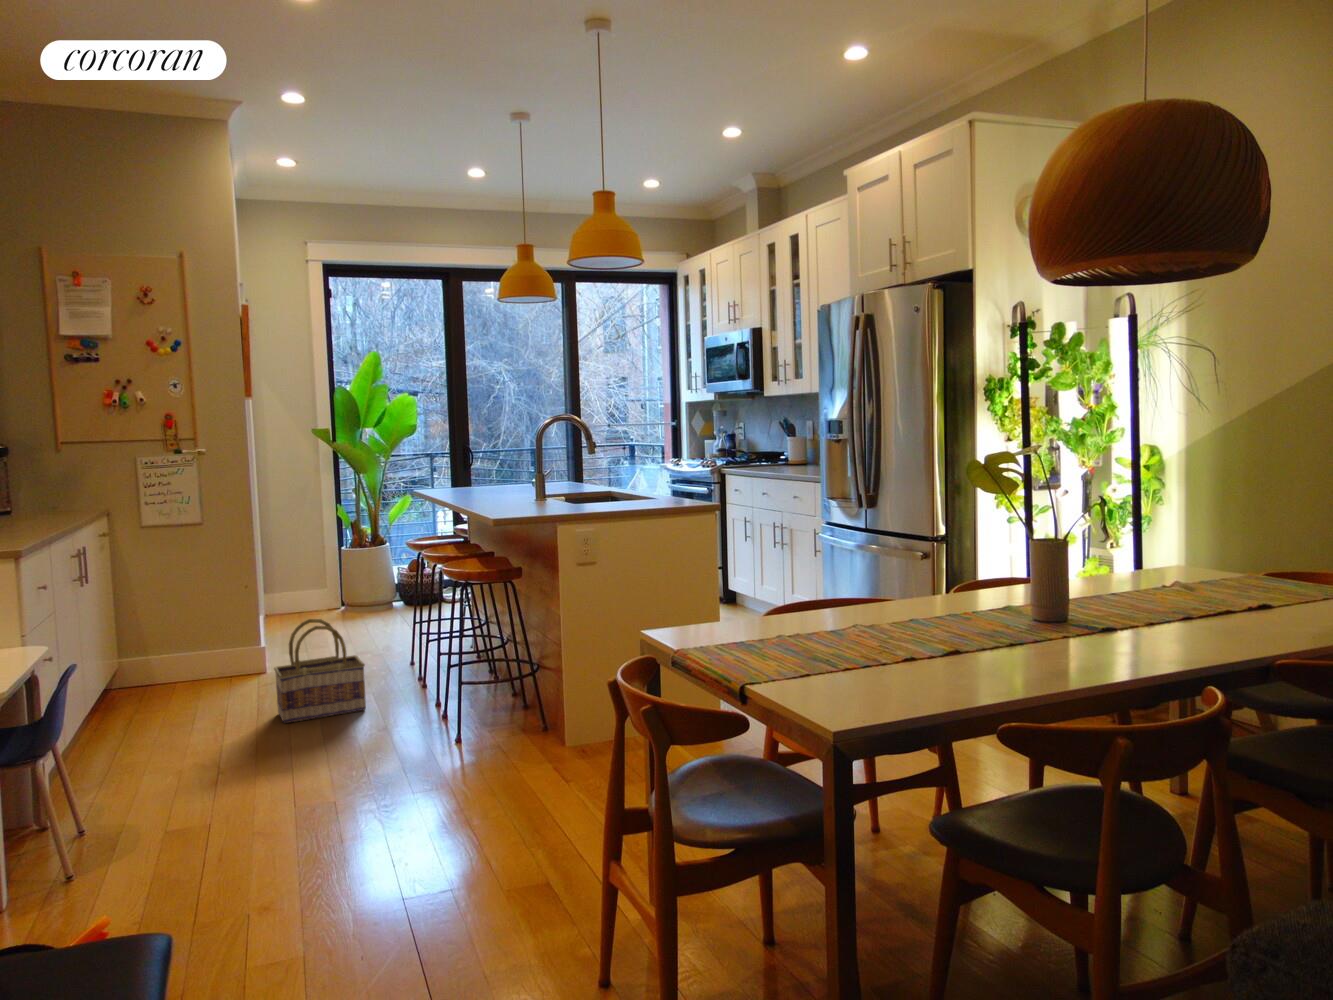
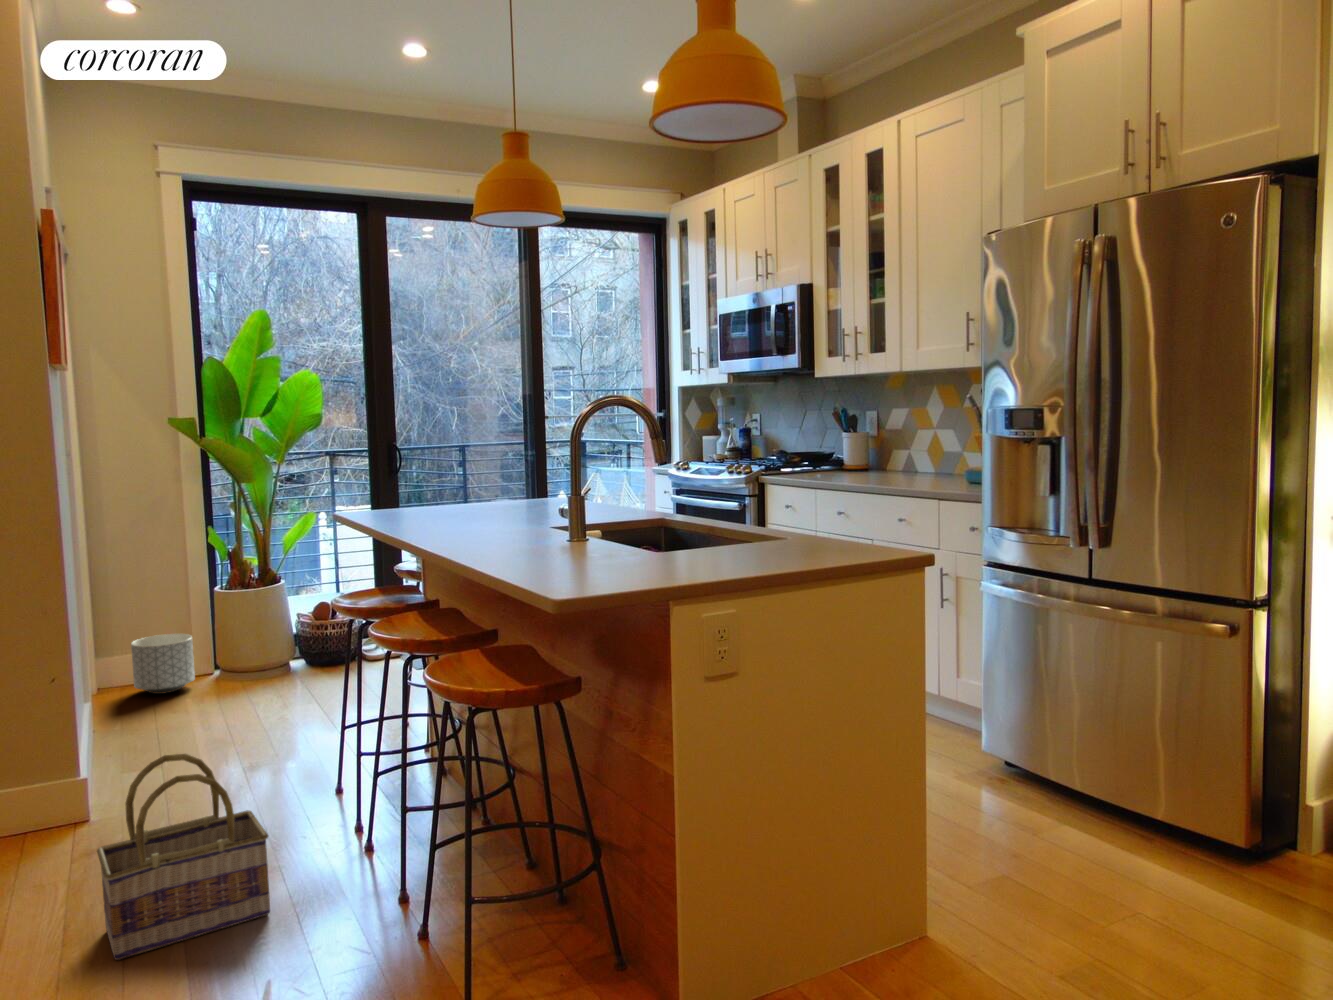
planter: none [287,578,329,618] -> present [131,634,195,694]

